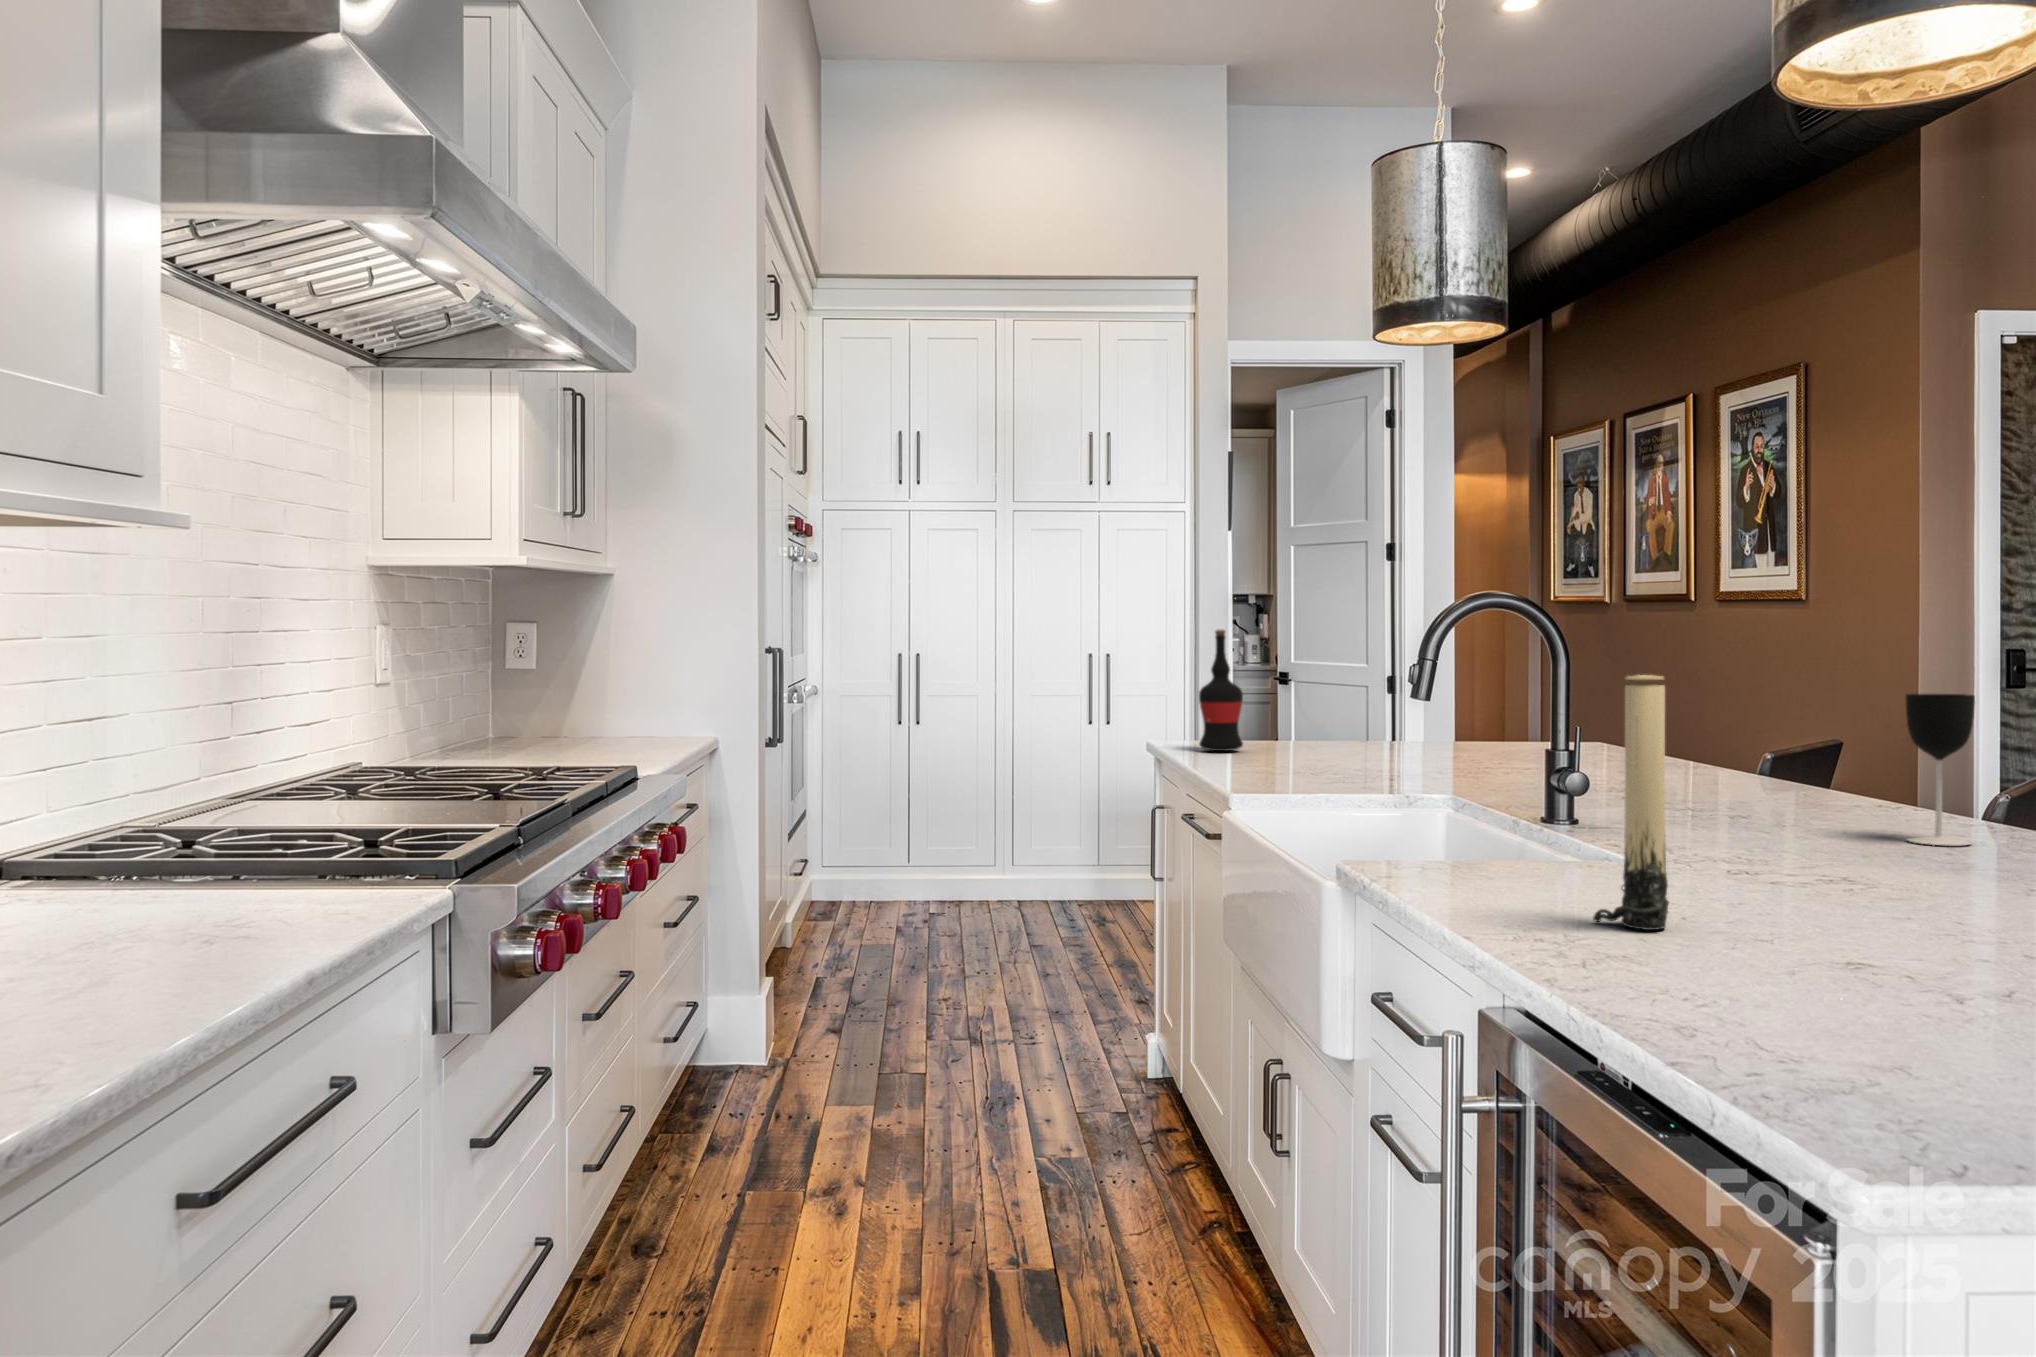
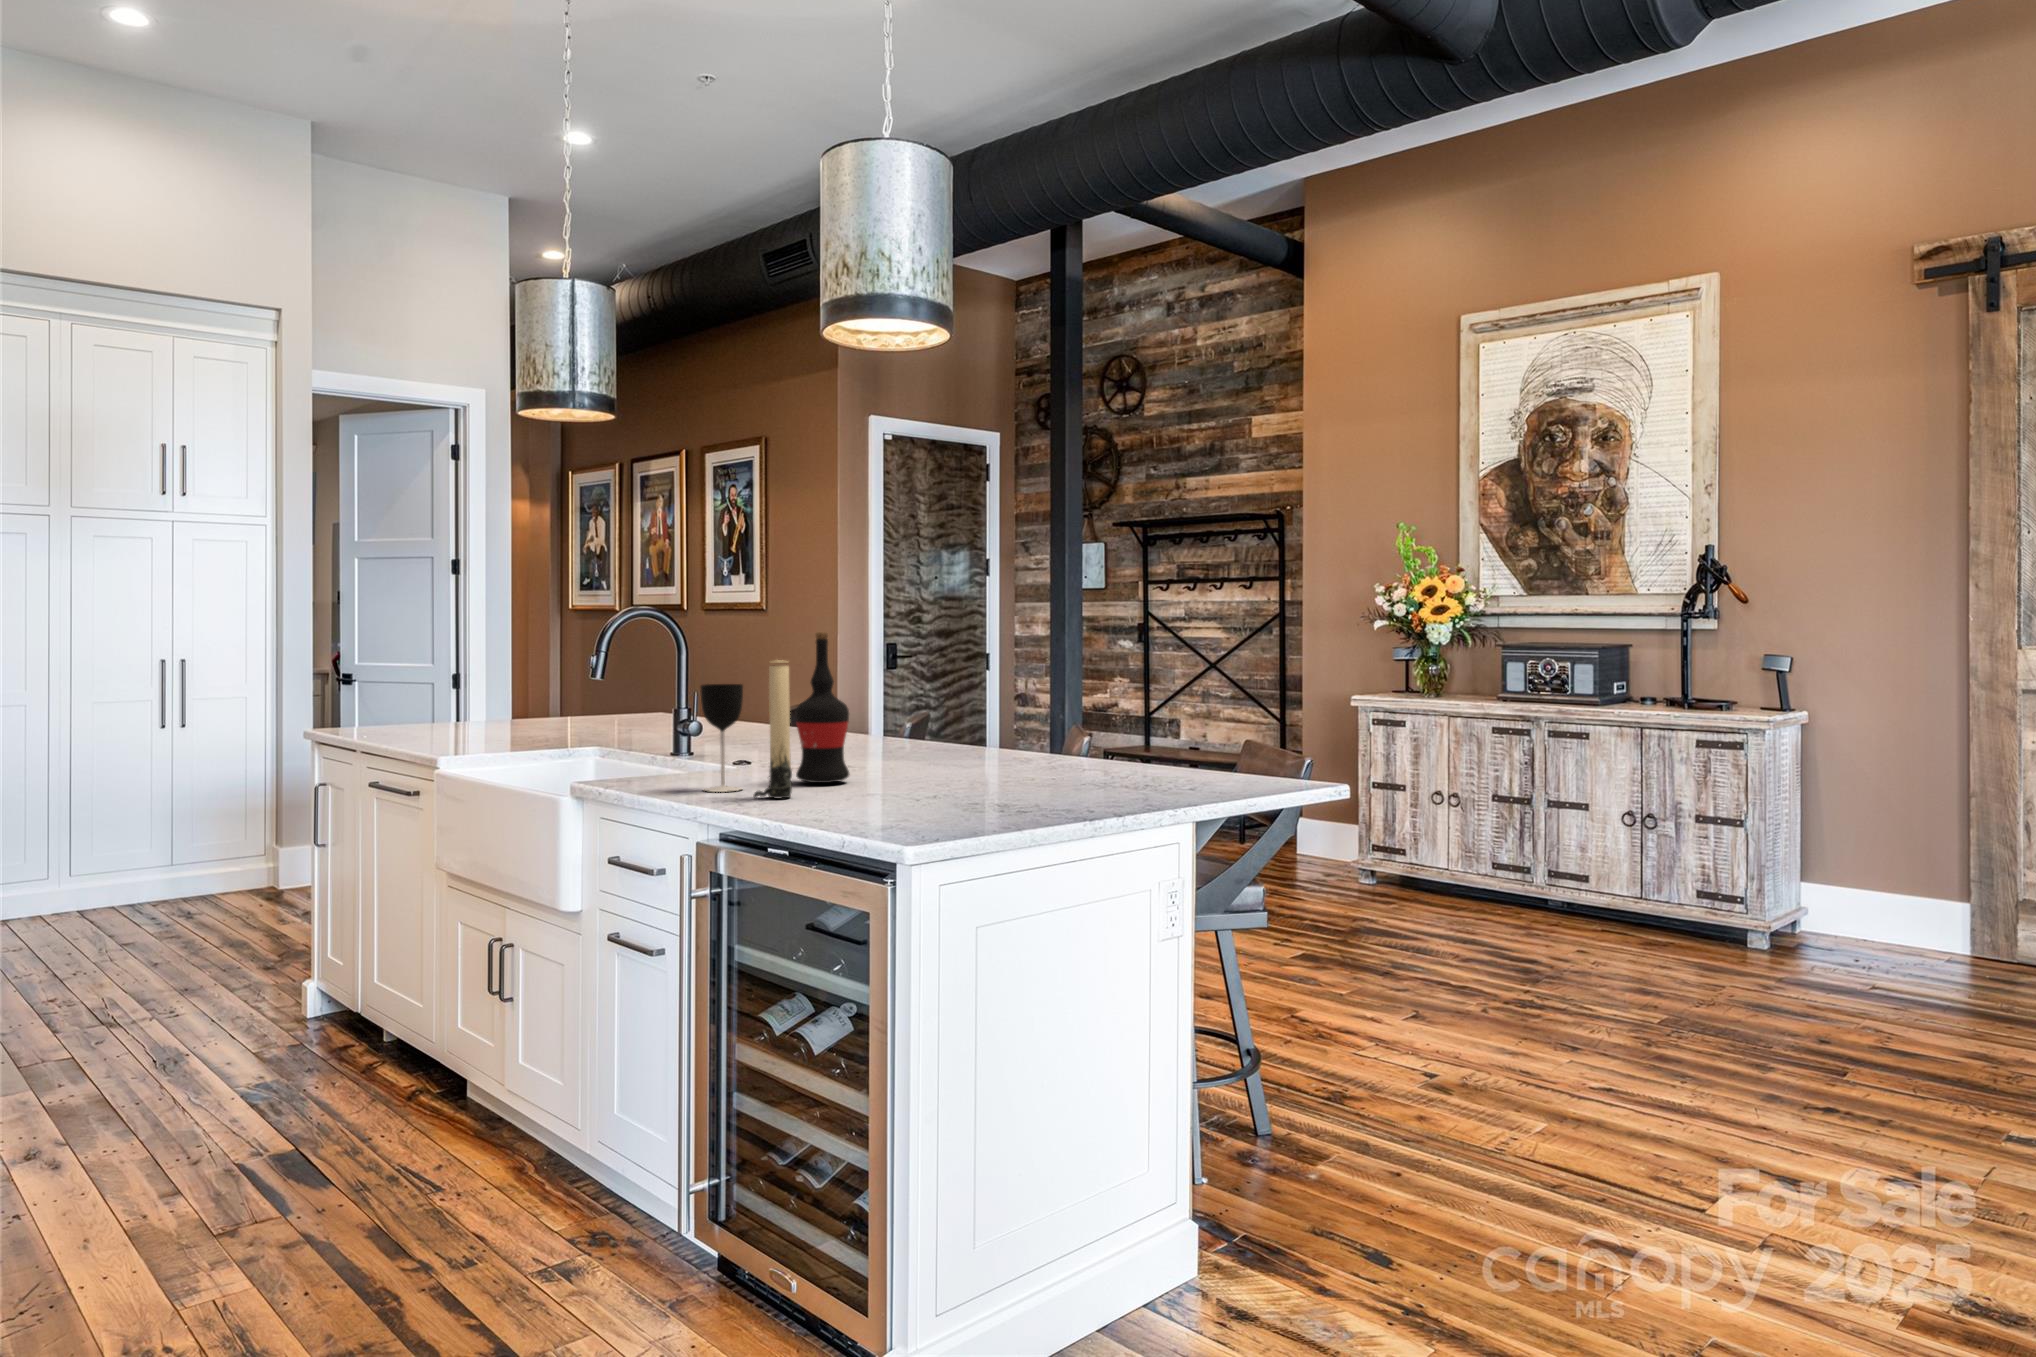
wine bottle: present [1199,630,1243,751] -> present [796,632,849,783]
wine glass: present [1906,694,1975,846] -> present [701,684,743,792]

